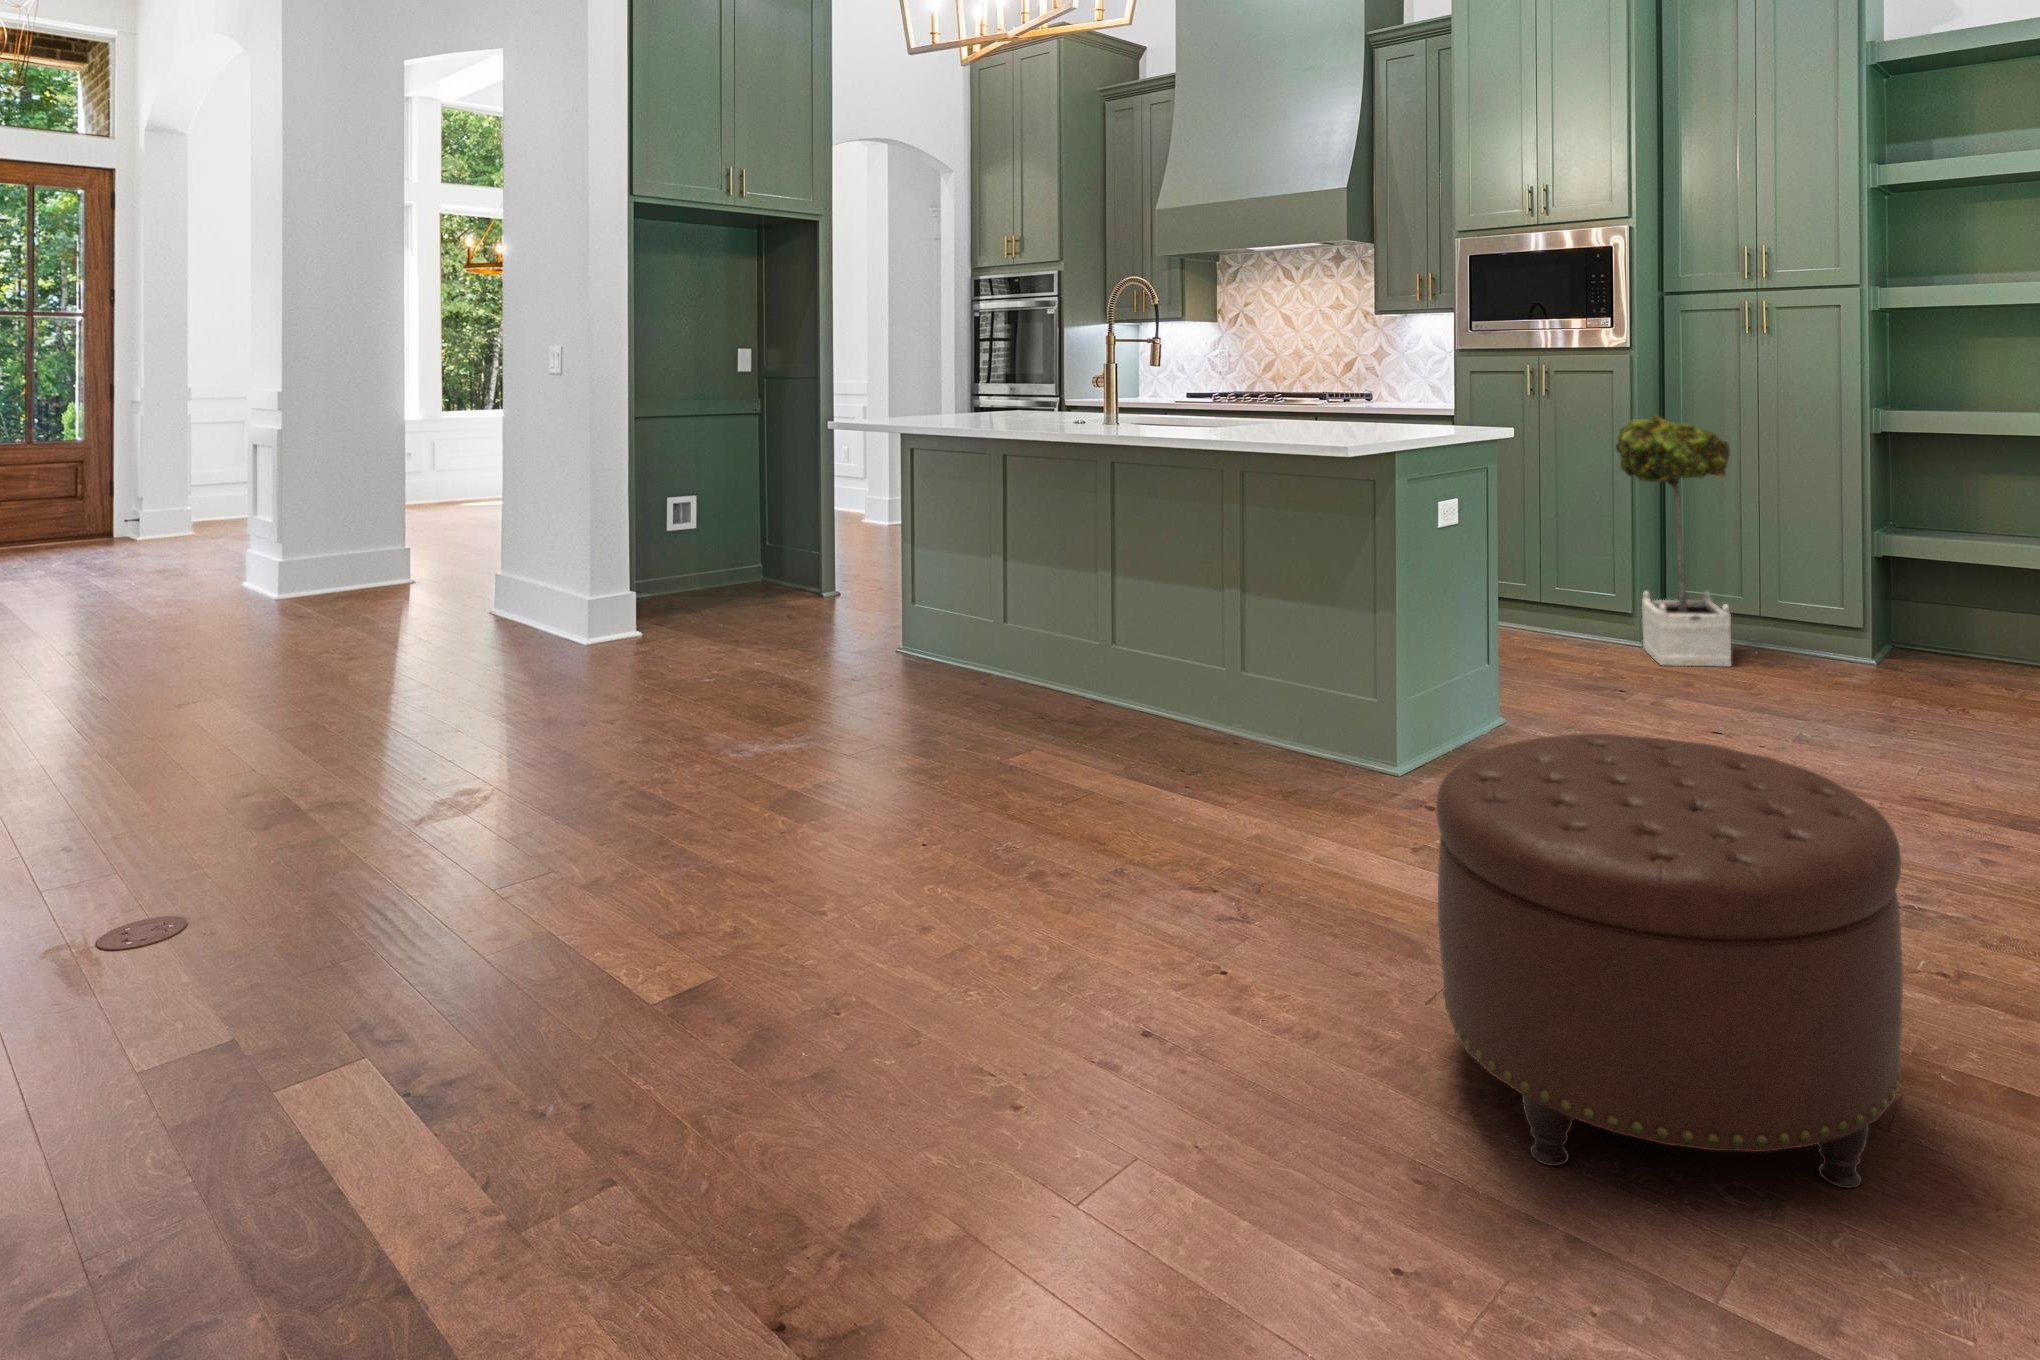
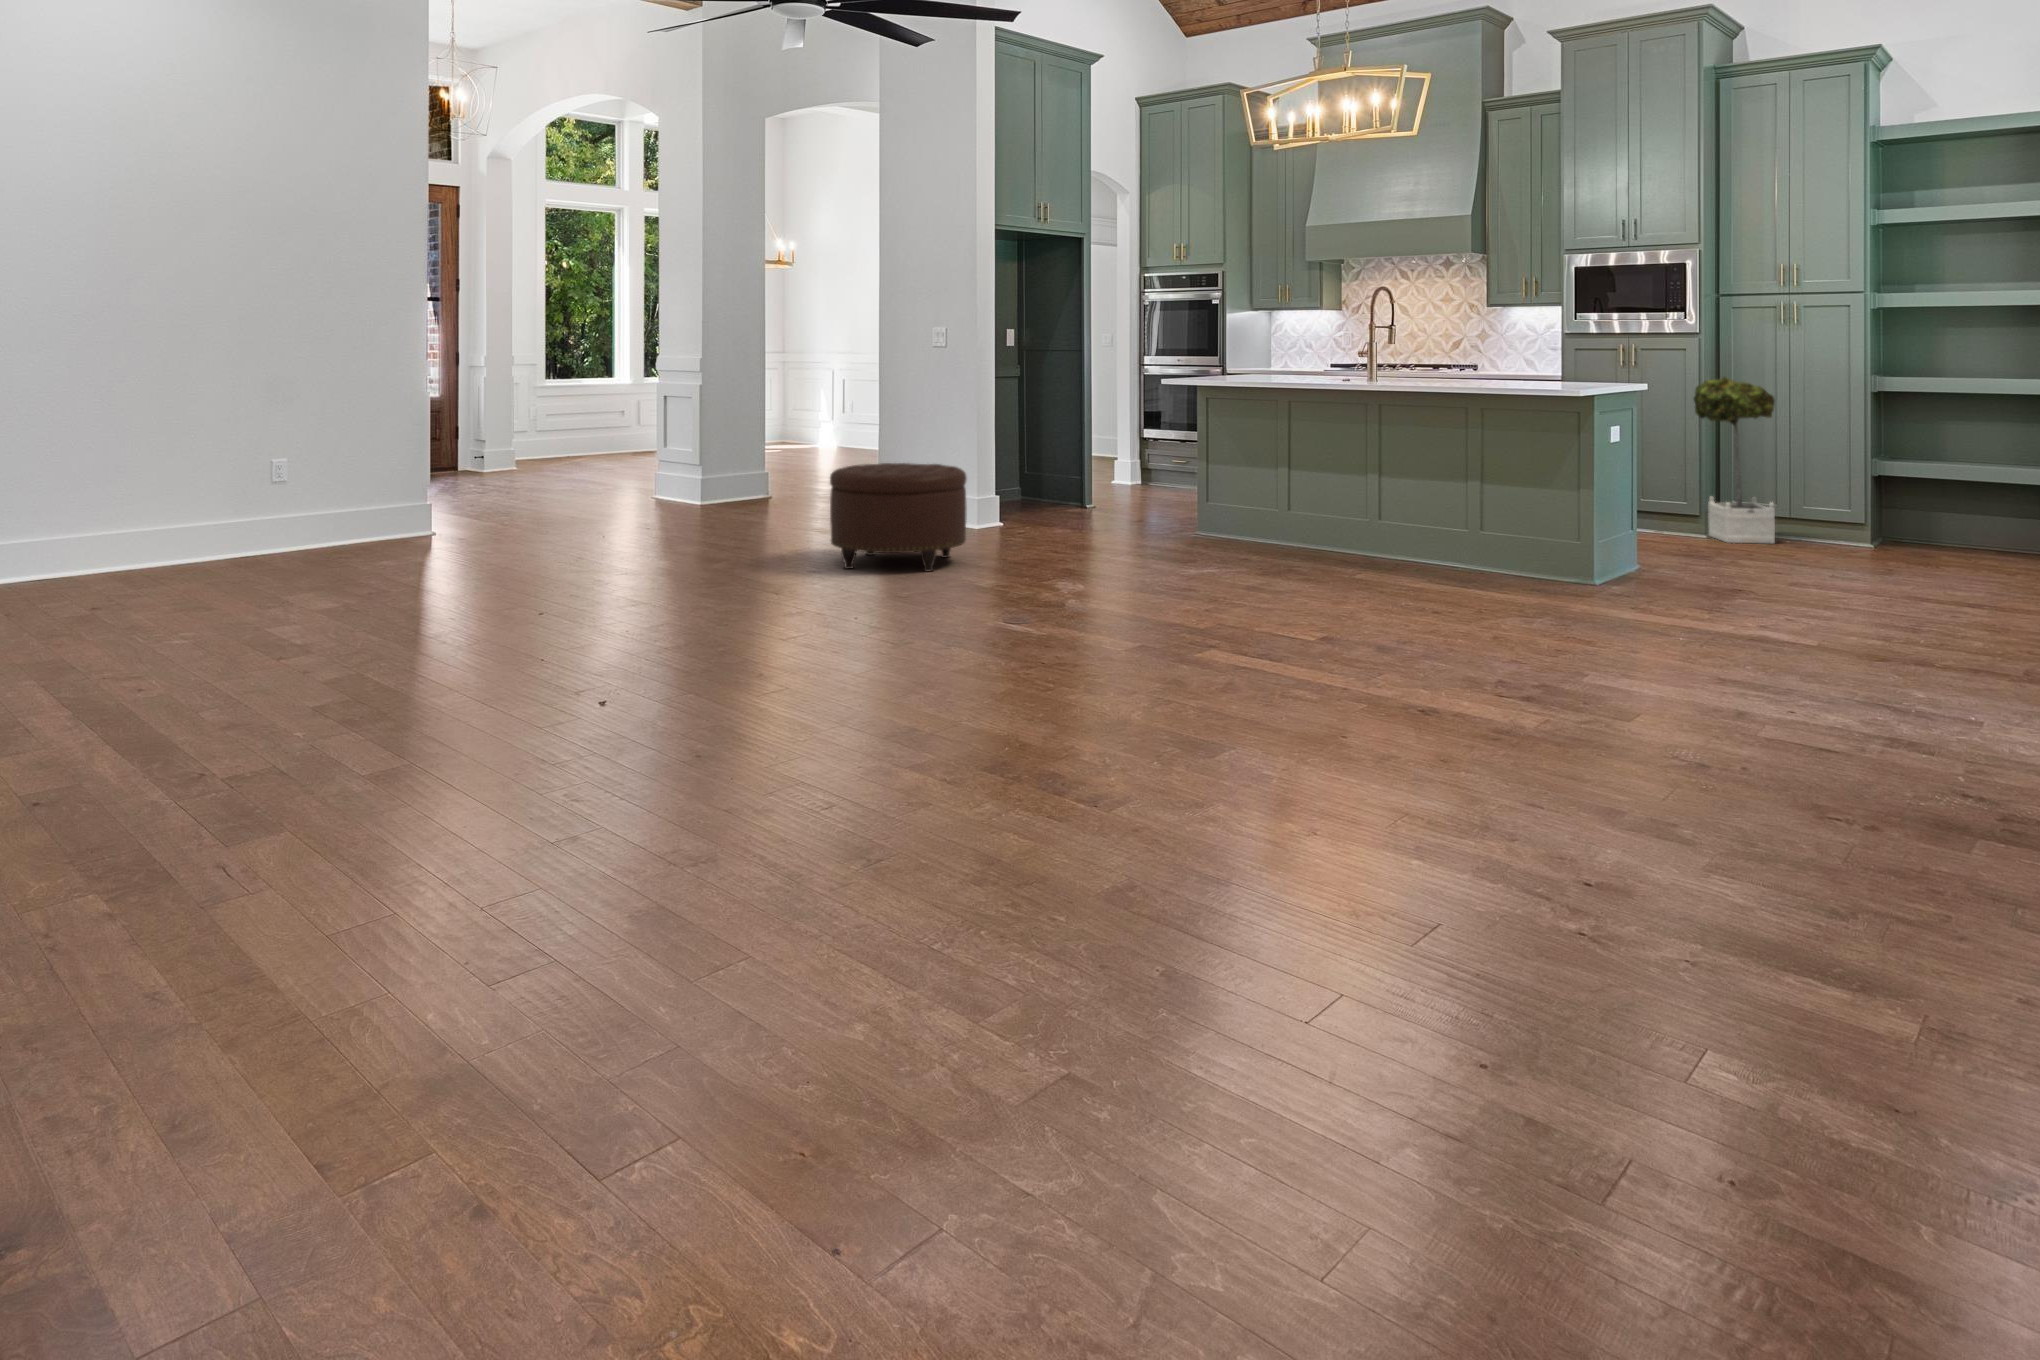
ottoman: present [1437,734,1903,1188] -> present [830,463,967,571]

